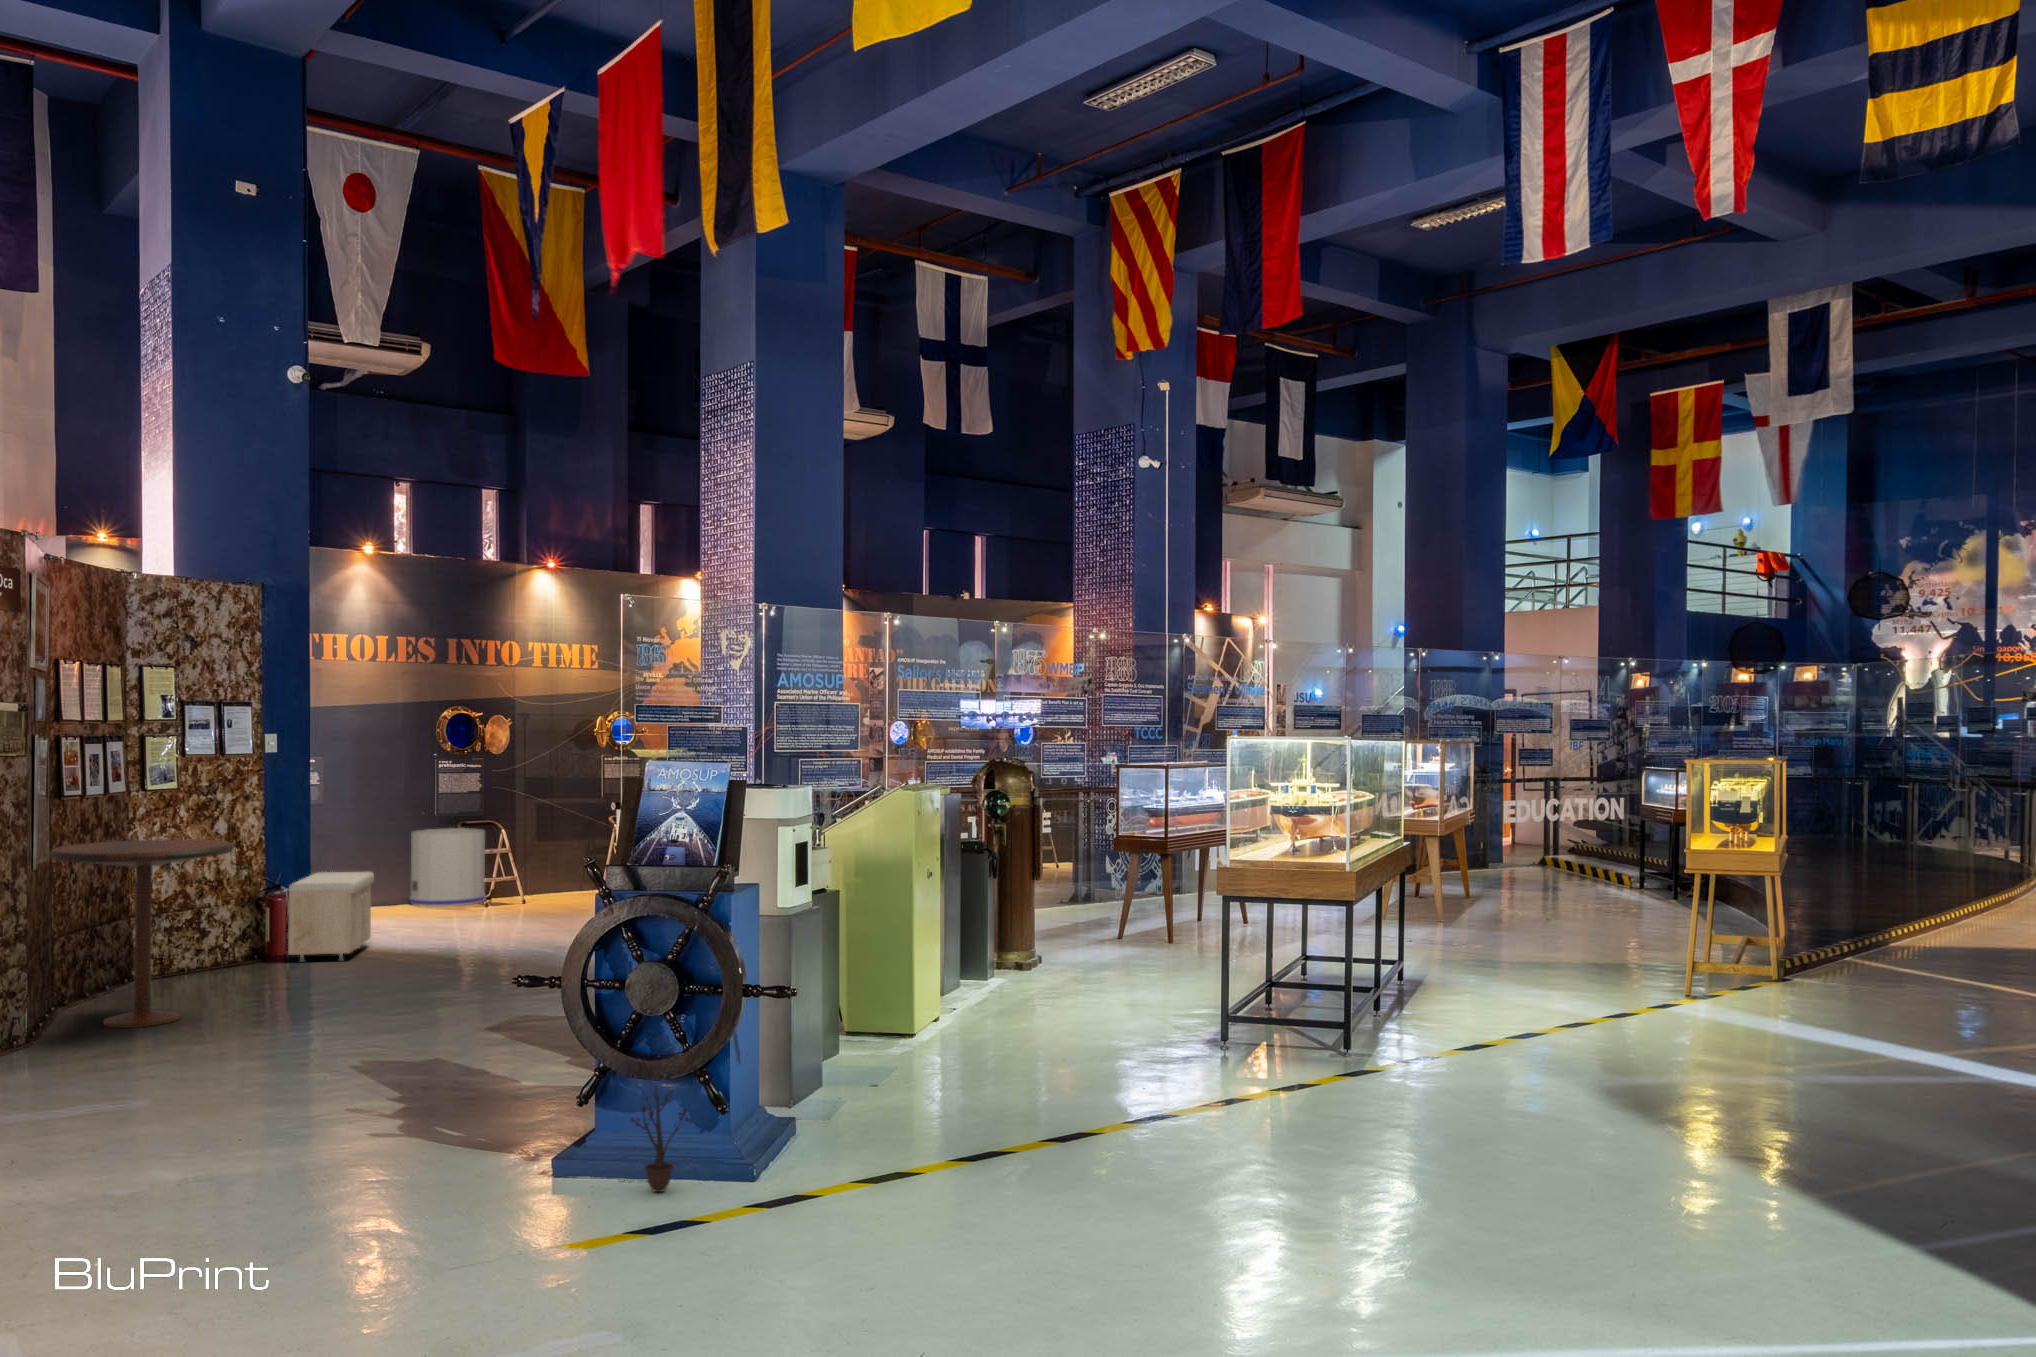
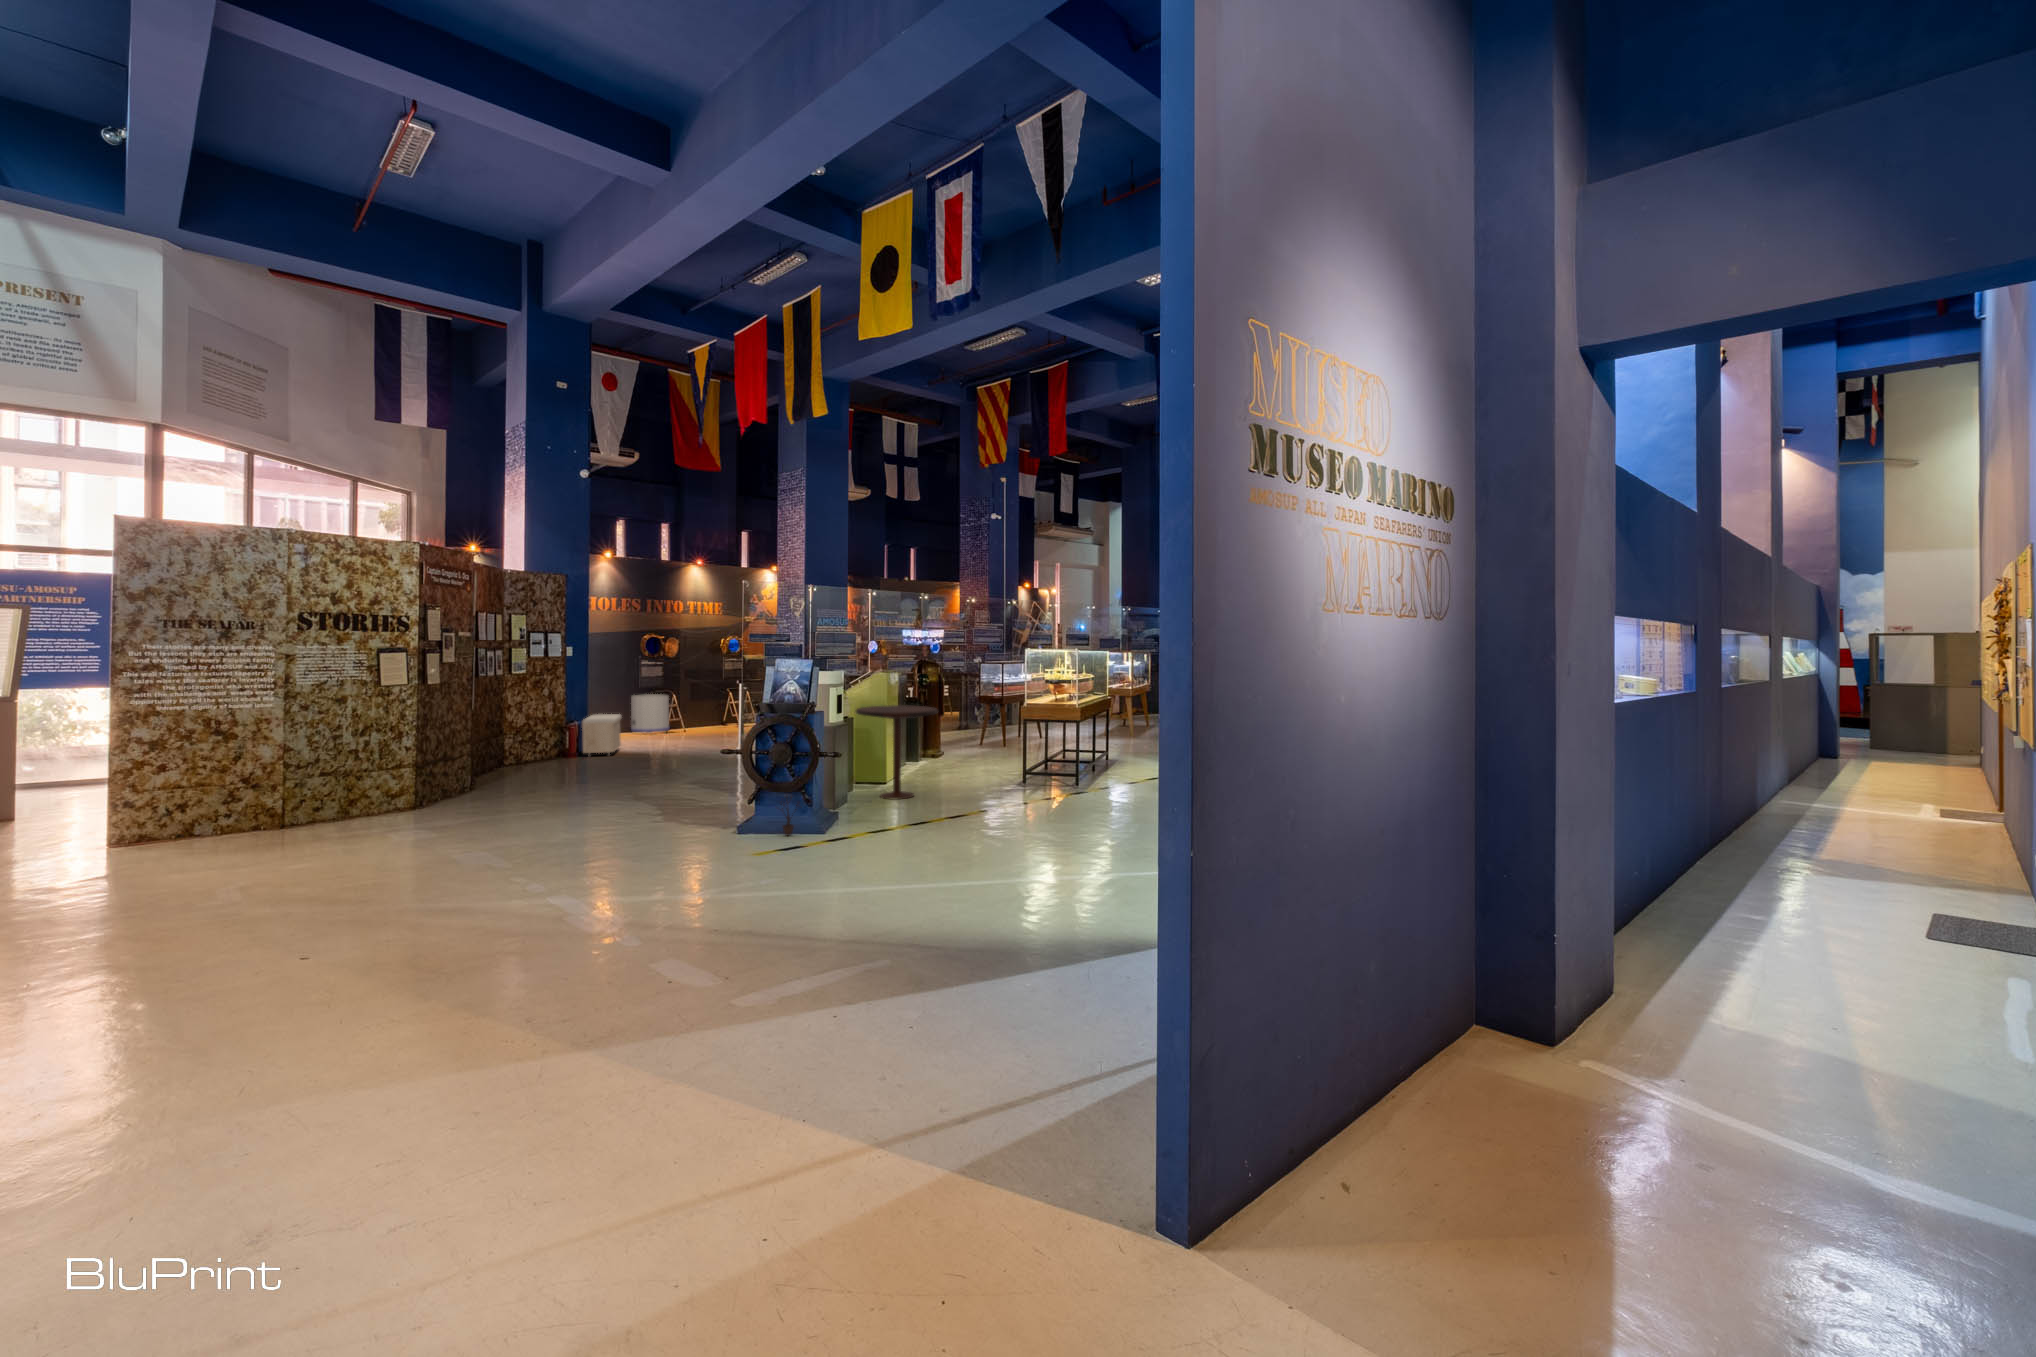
pedestal table: present [50,839,234,1028] -> present [856,705,938,799]

